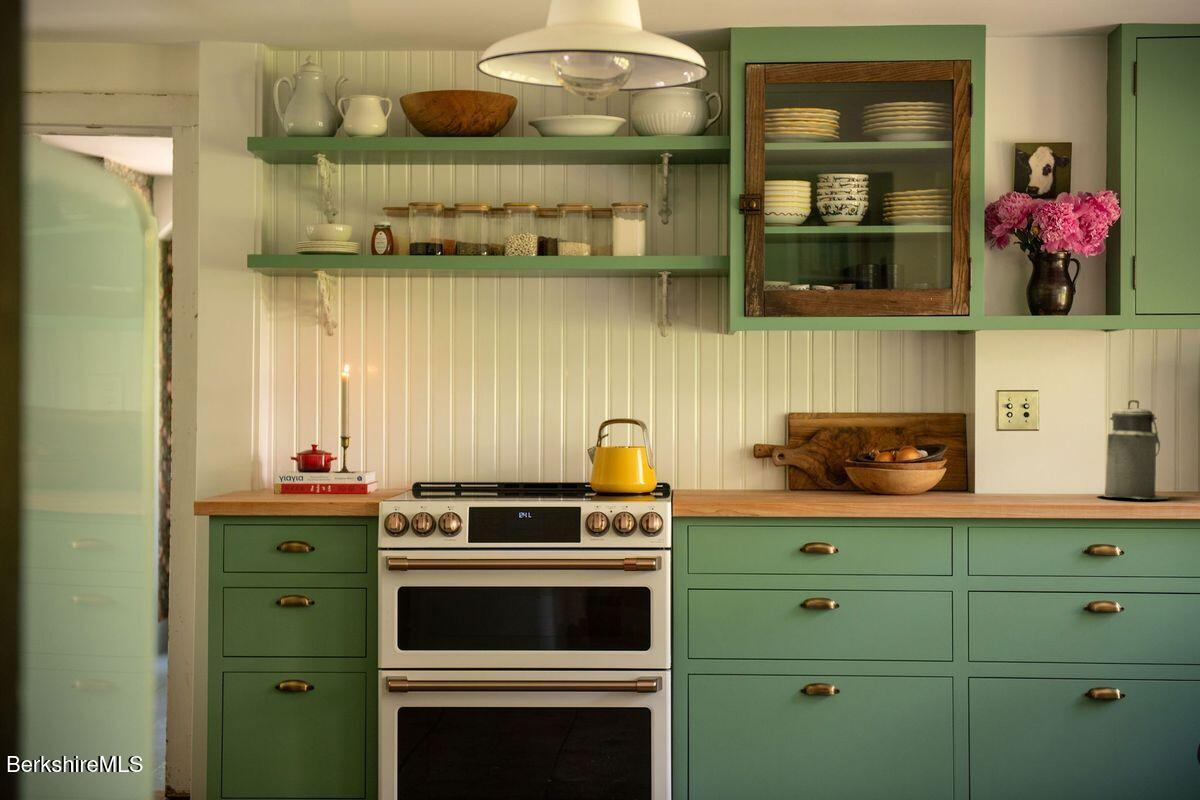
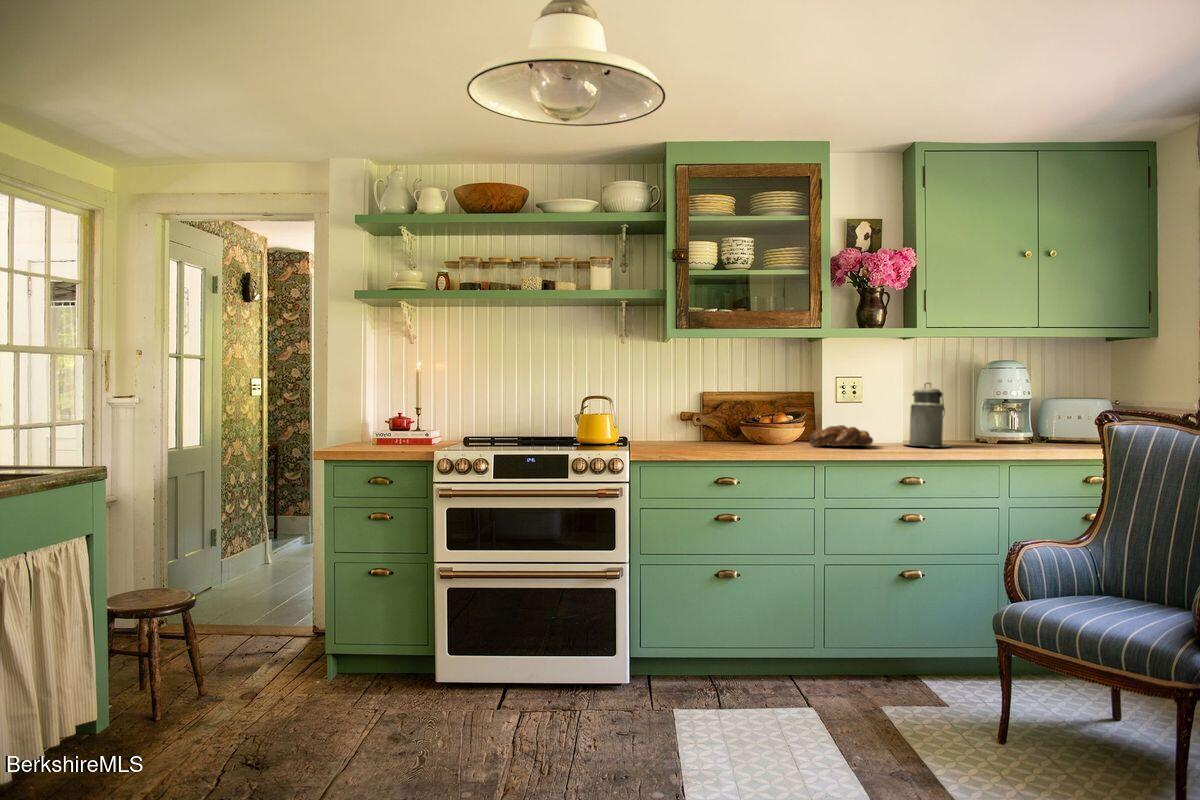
bread loaf: none [951,465,1048,498] -> present [810,425,873,446]

